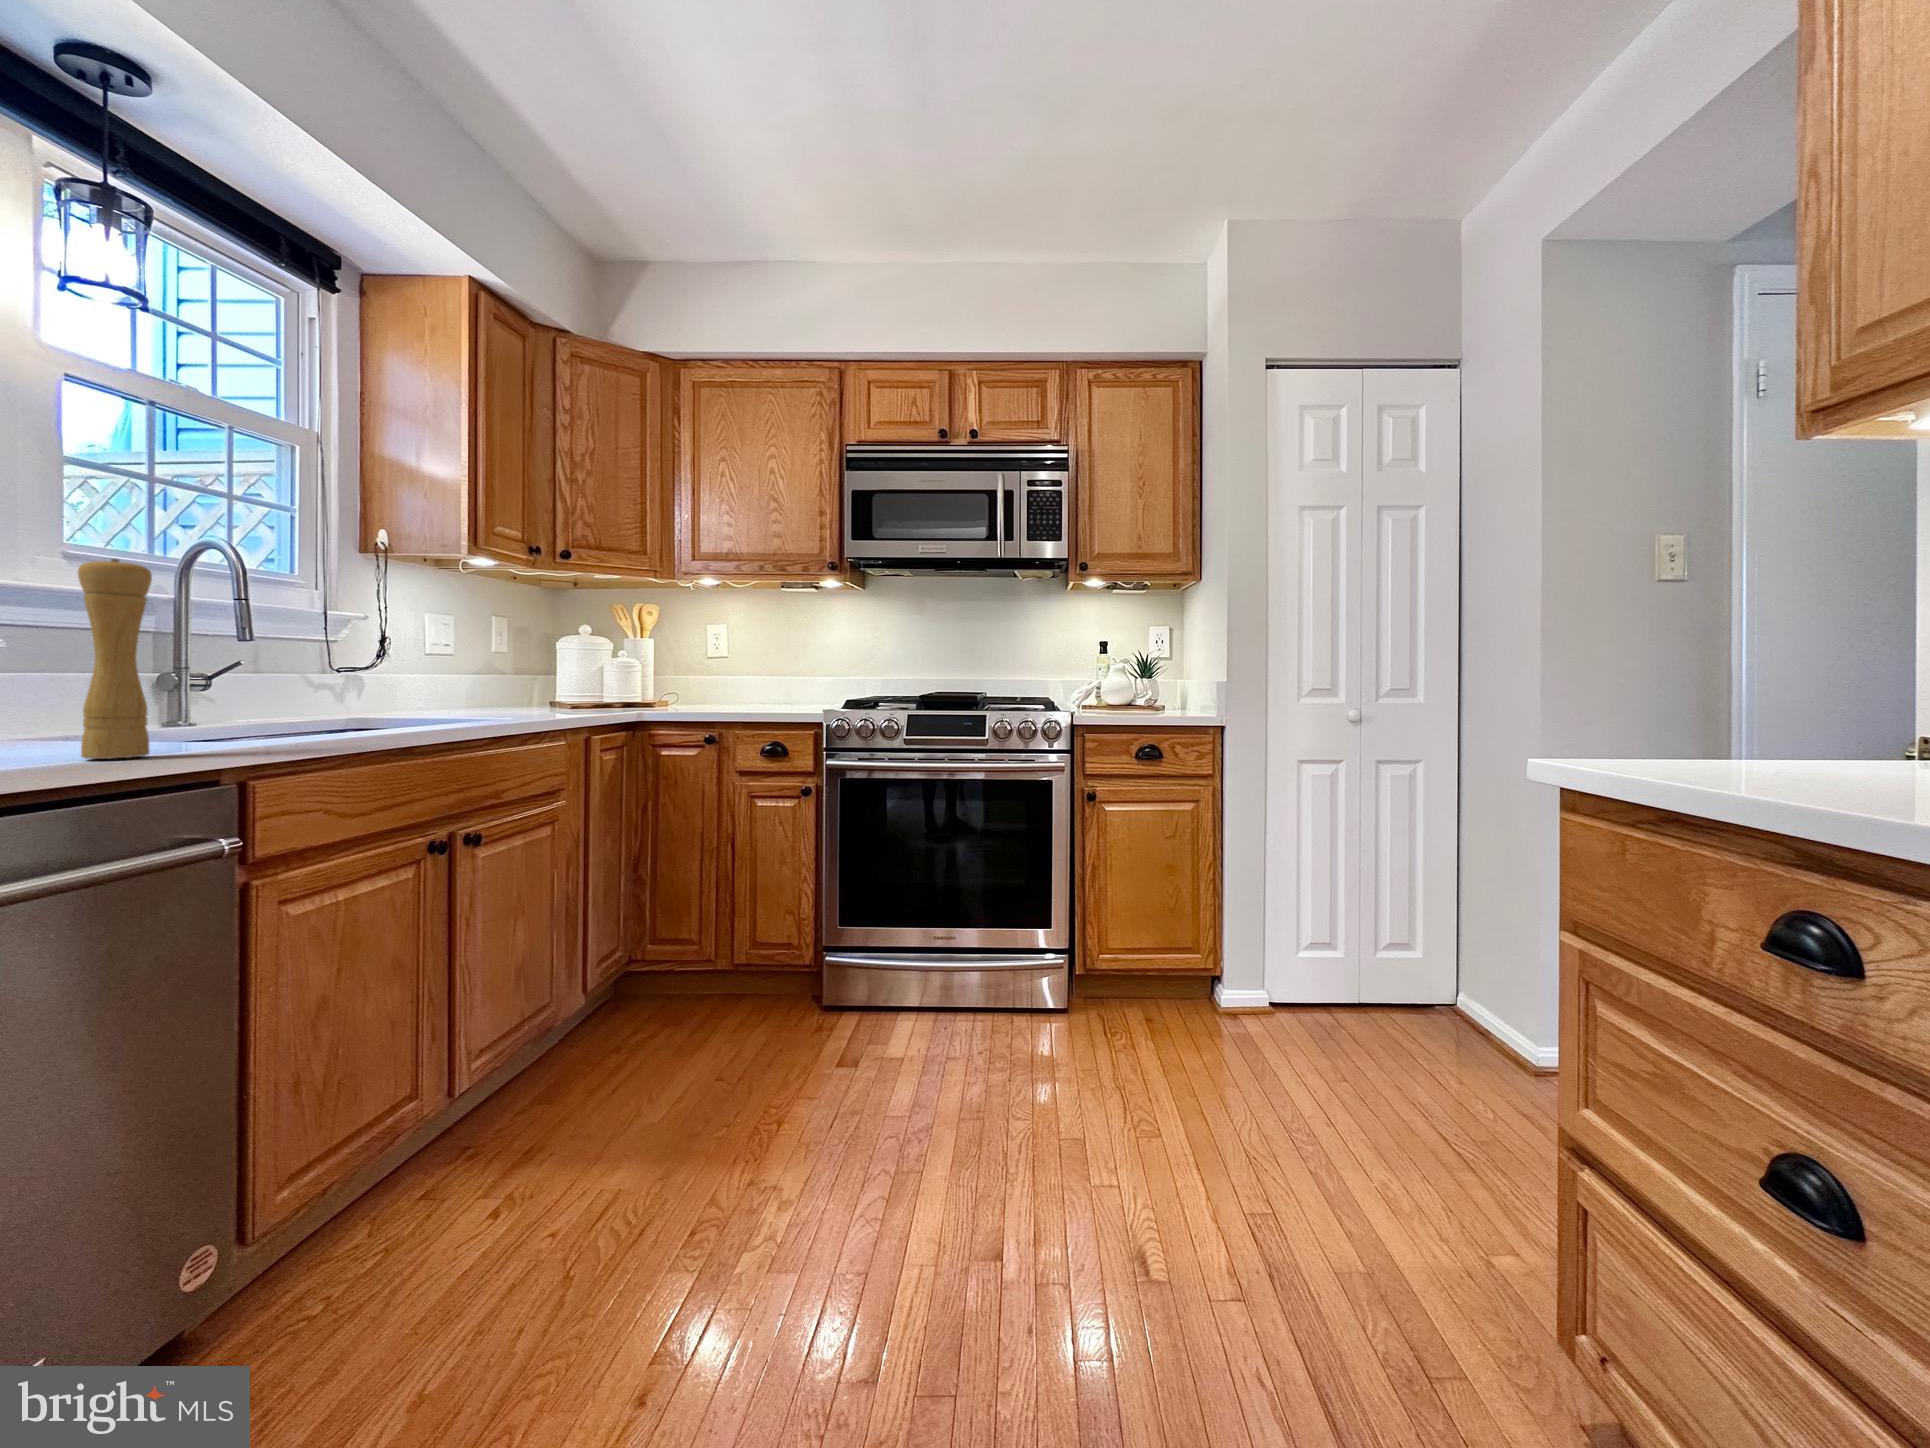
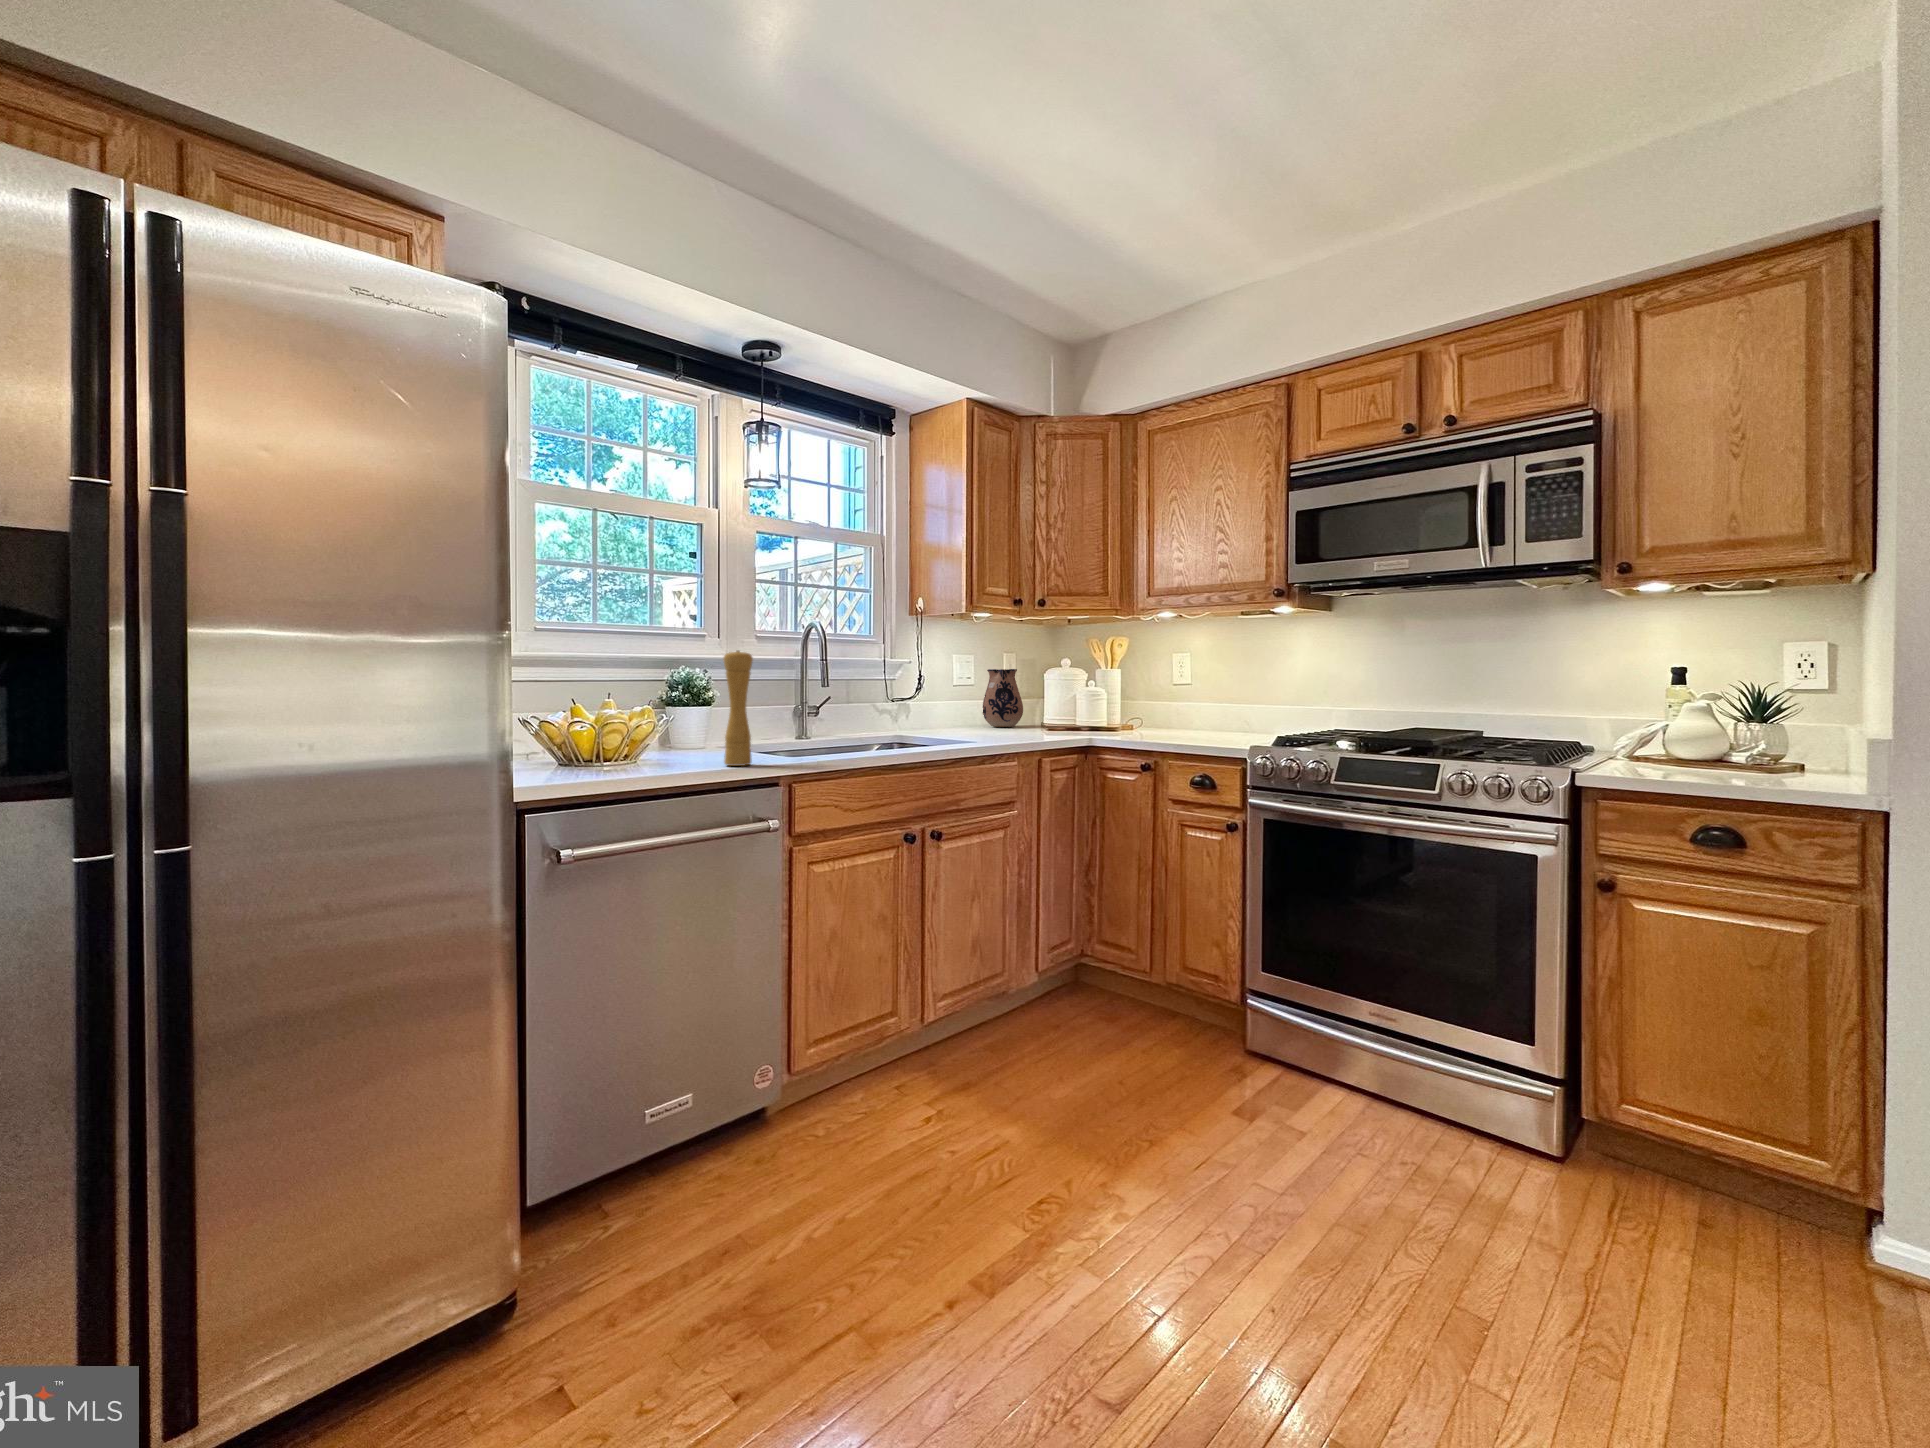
ceramic pitcher: none [468,634,528,707] -> present [983,669,1023,727]

